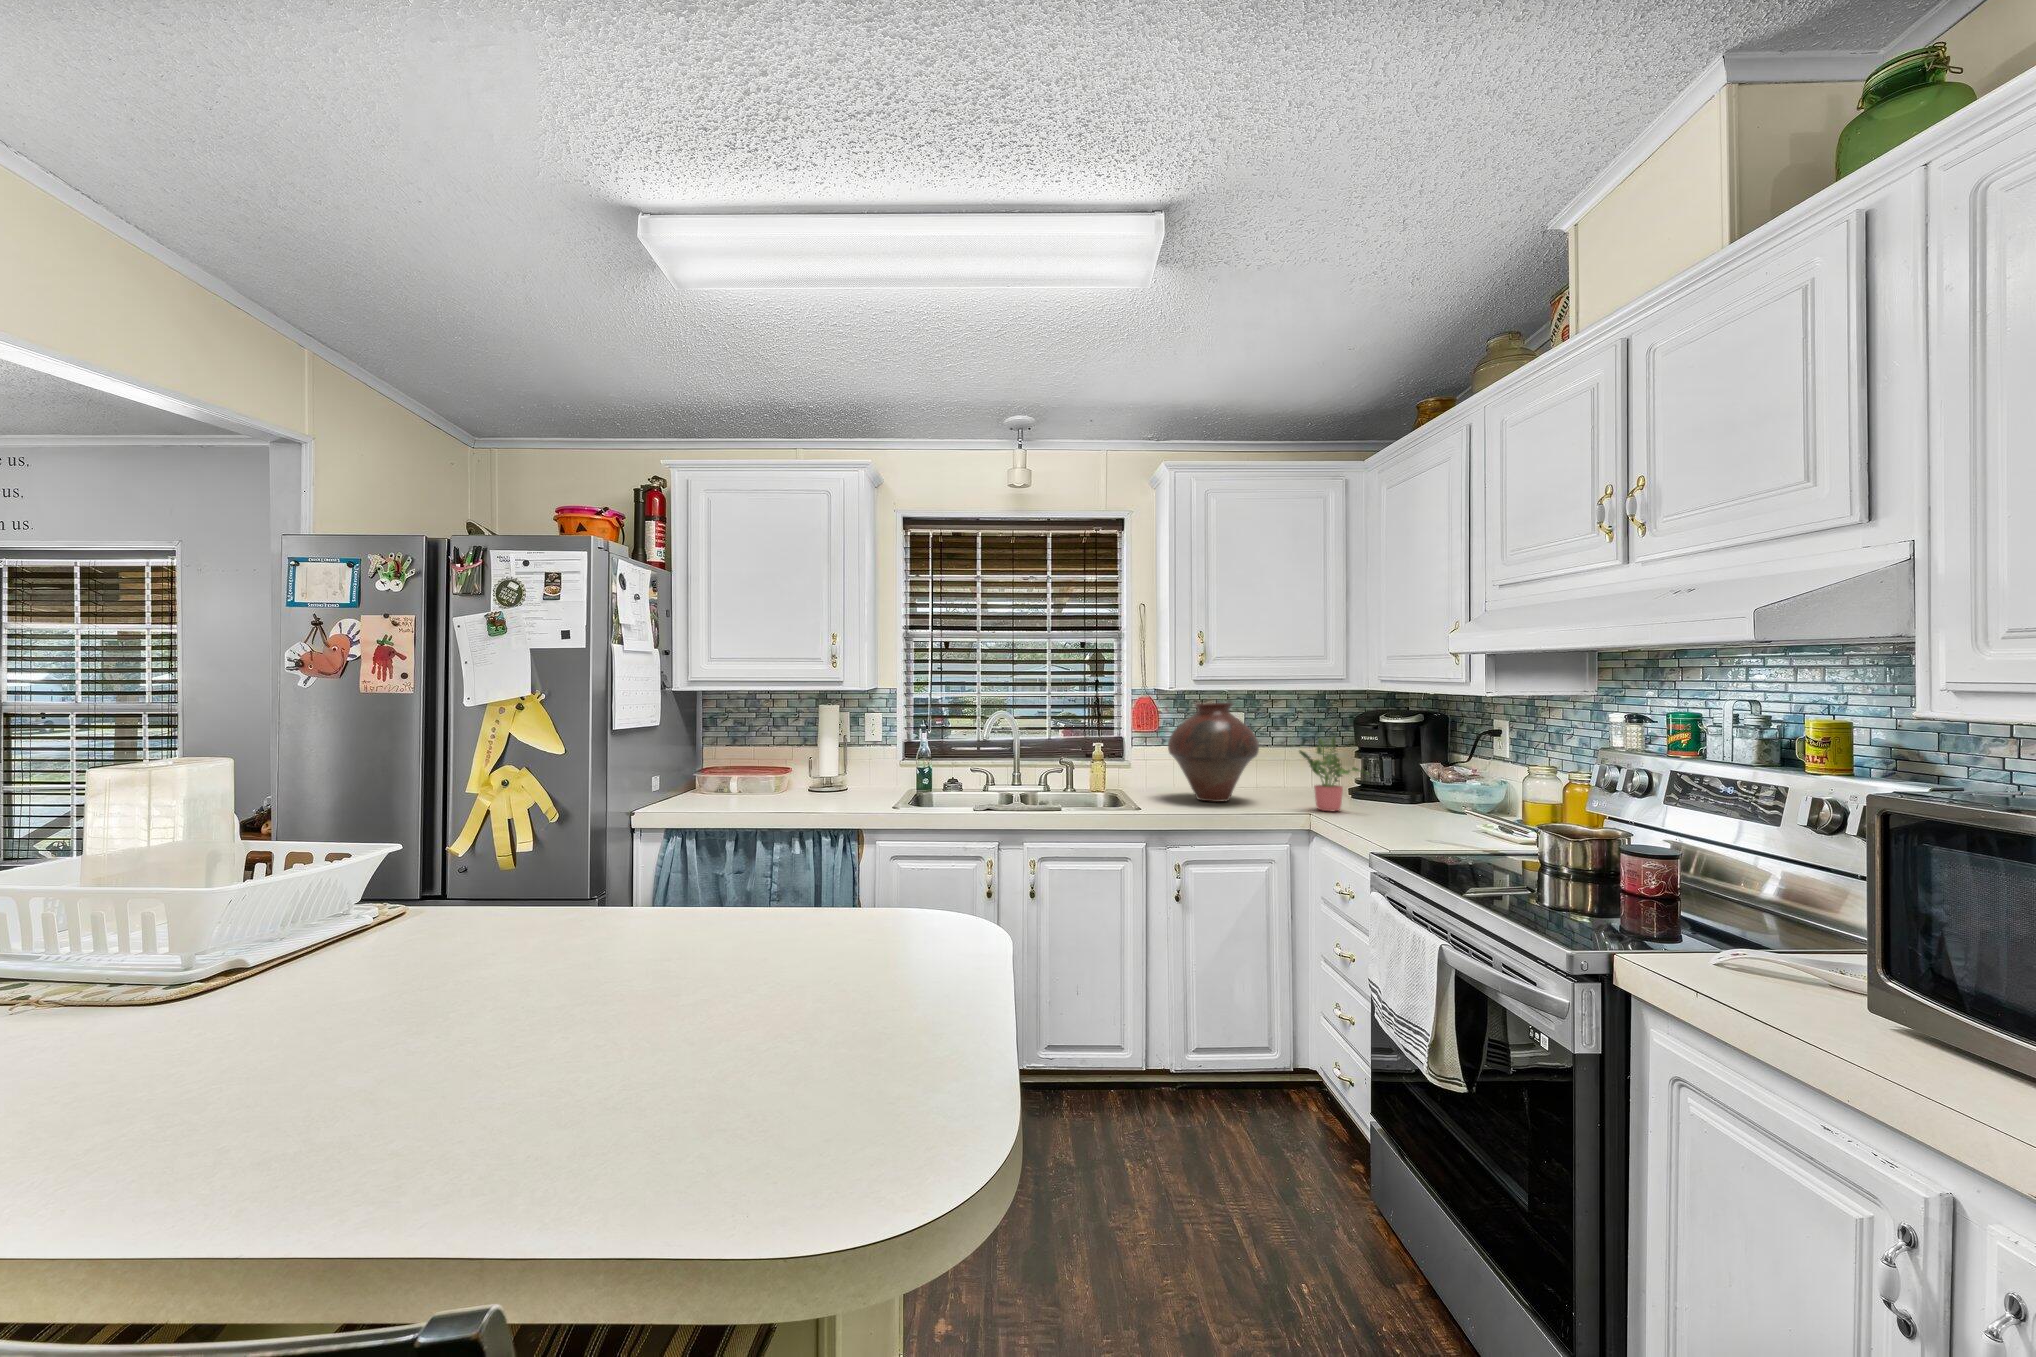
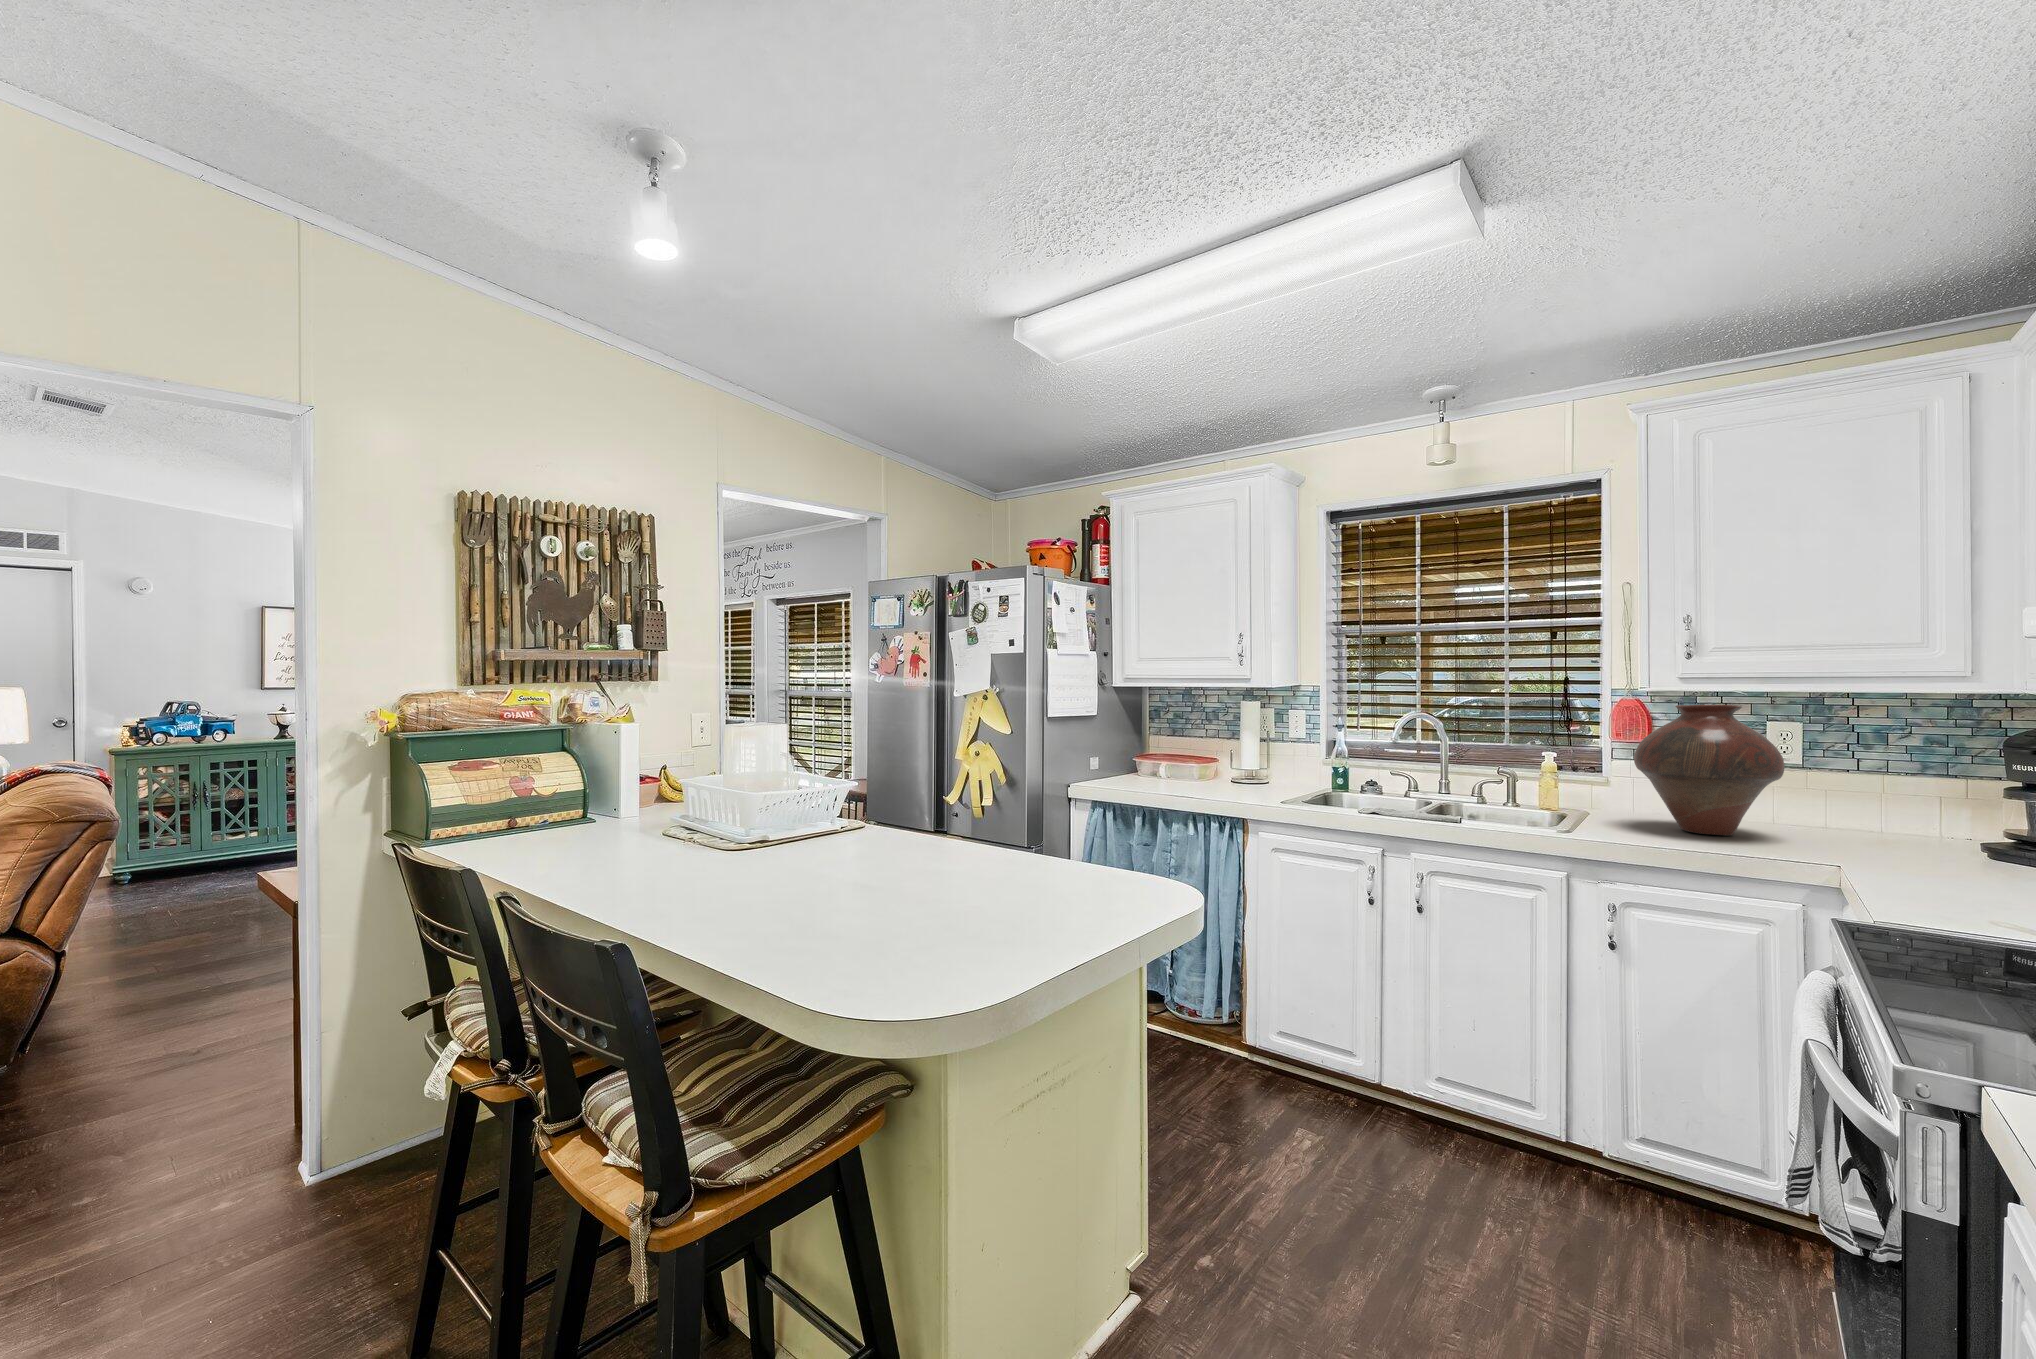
potted plant: present [1299,736,1369,812] -> none [1833,756,1976,866]

